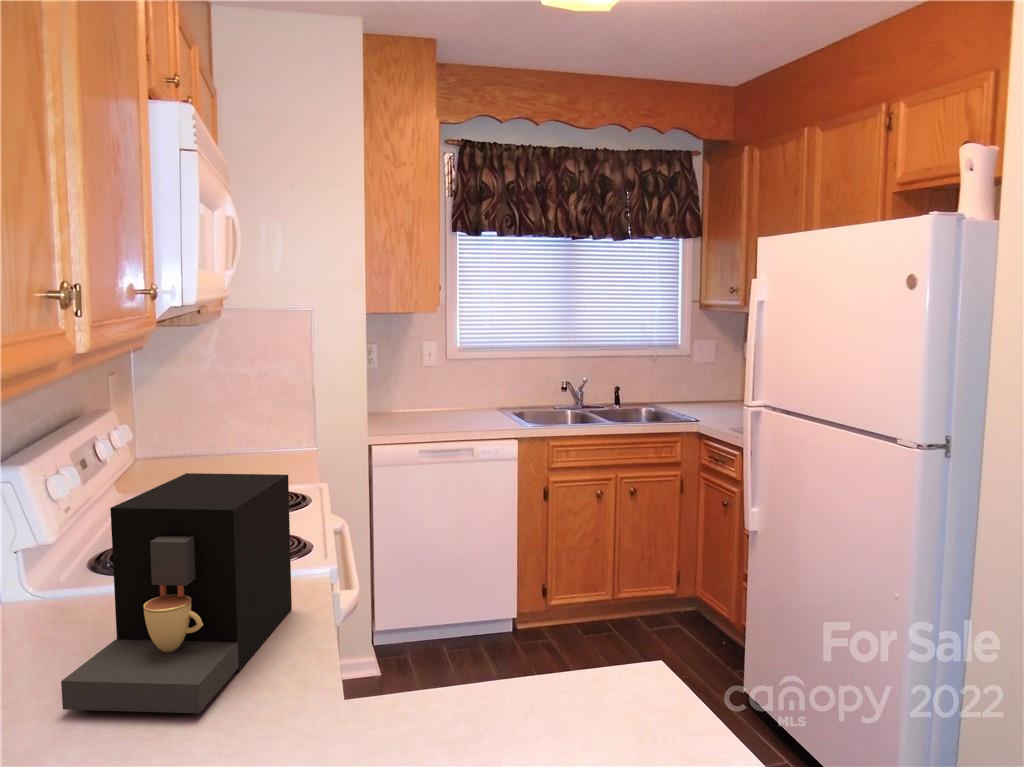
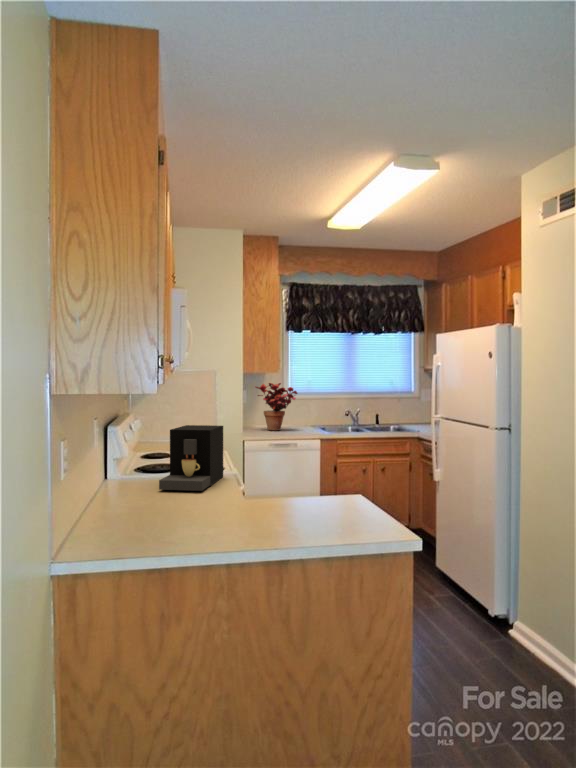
potted plant: none [392,331,475,422] -> present [256,383,297,430]

